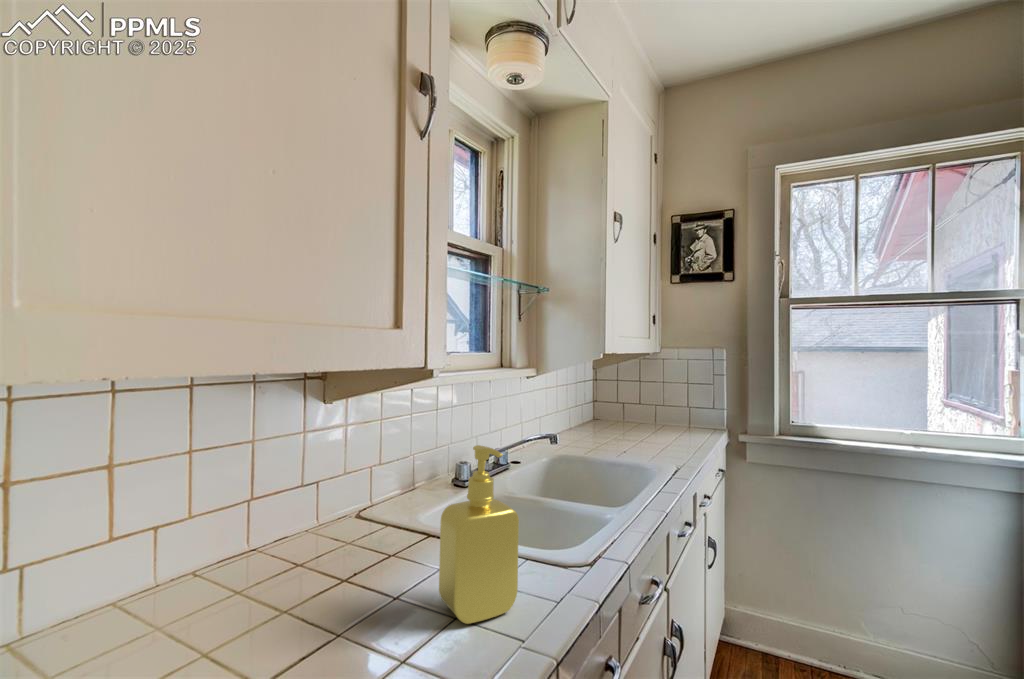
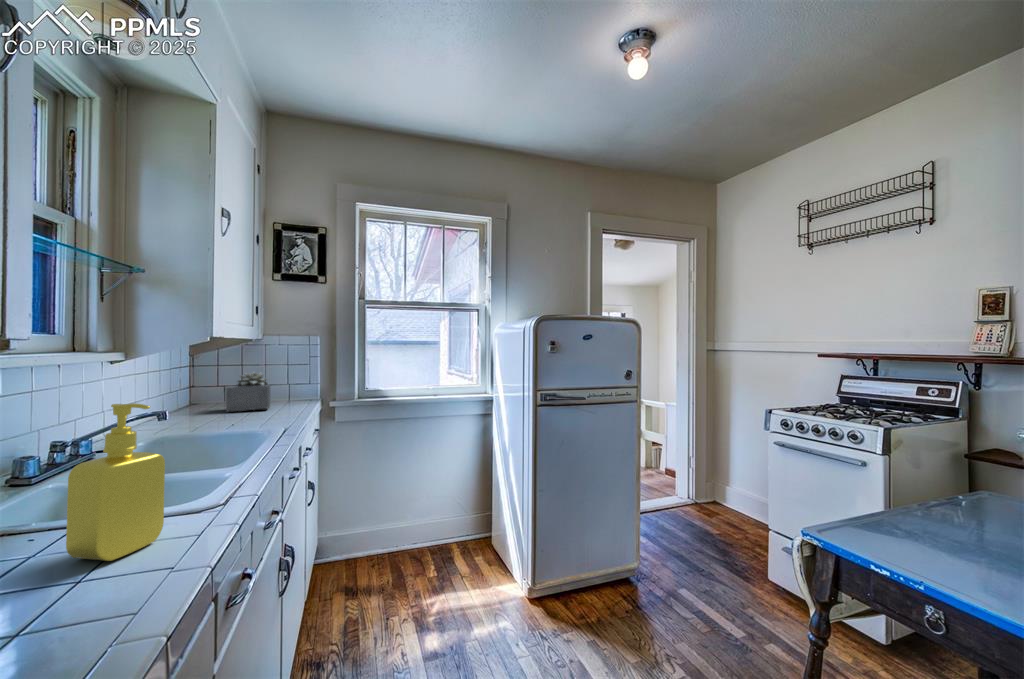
succulent plant: none [624,389,668,435] -> present [226,372,270,411]

